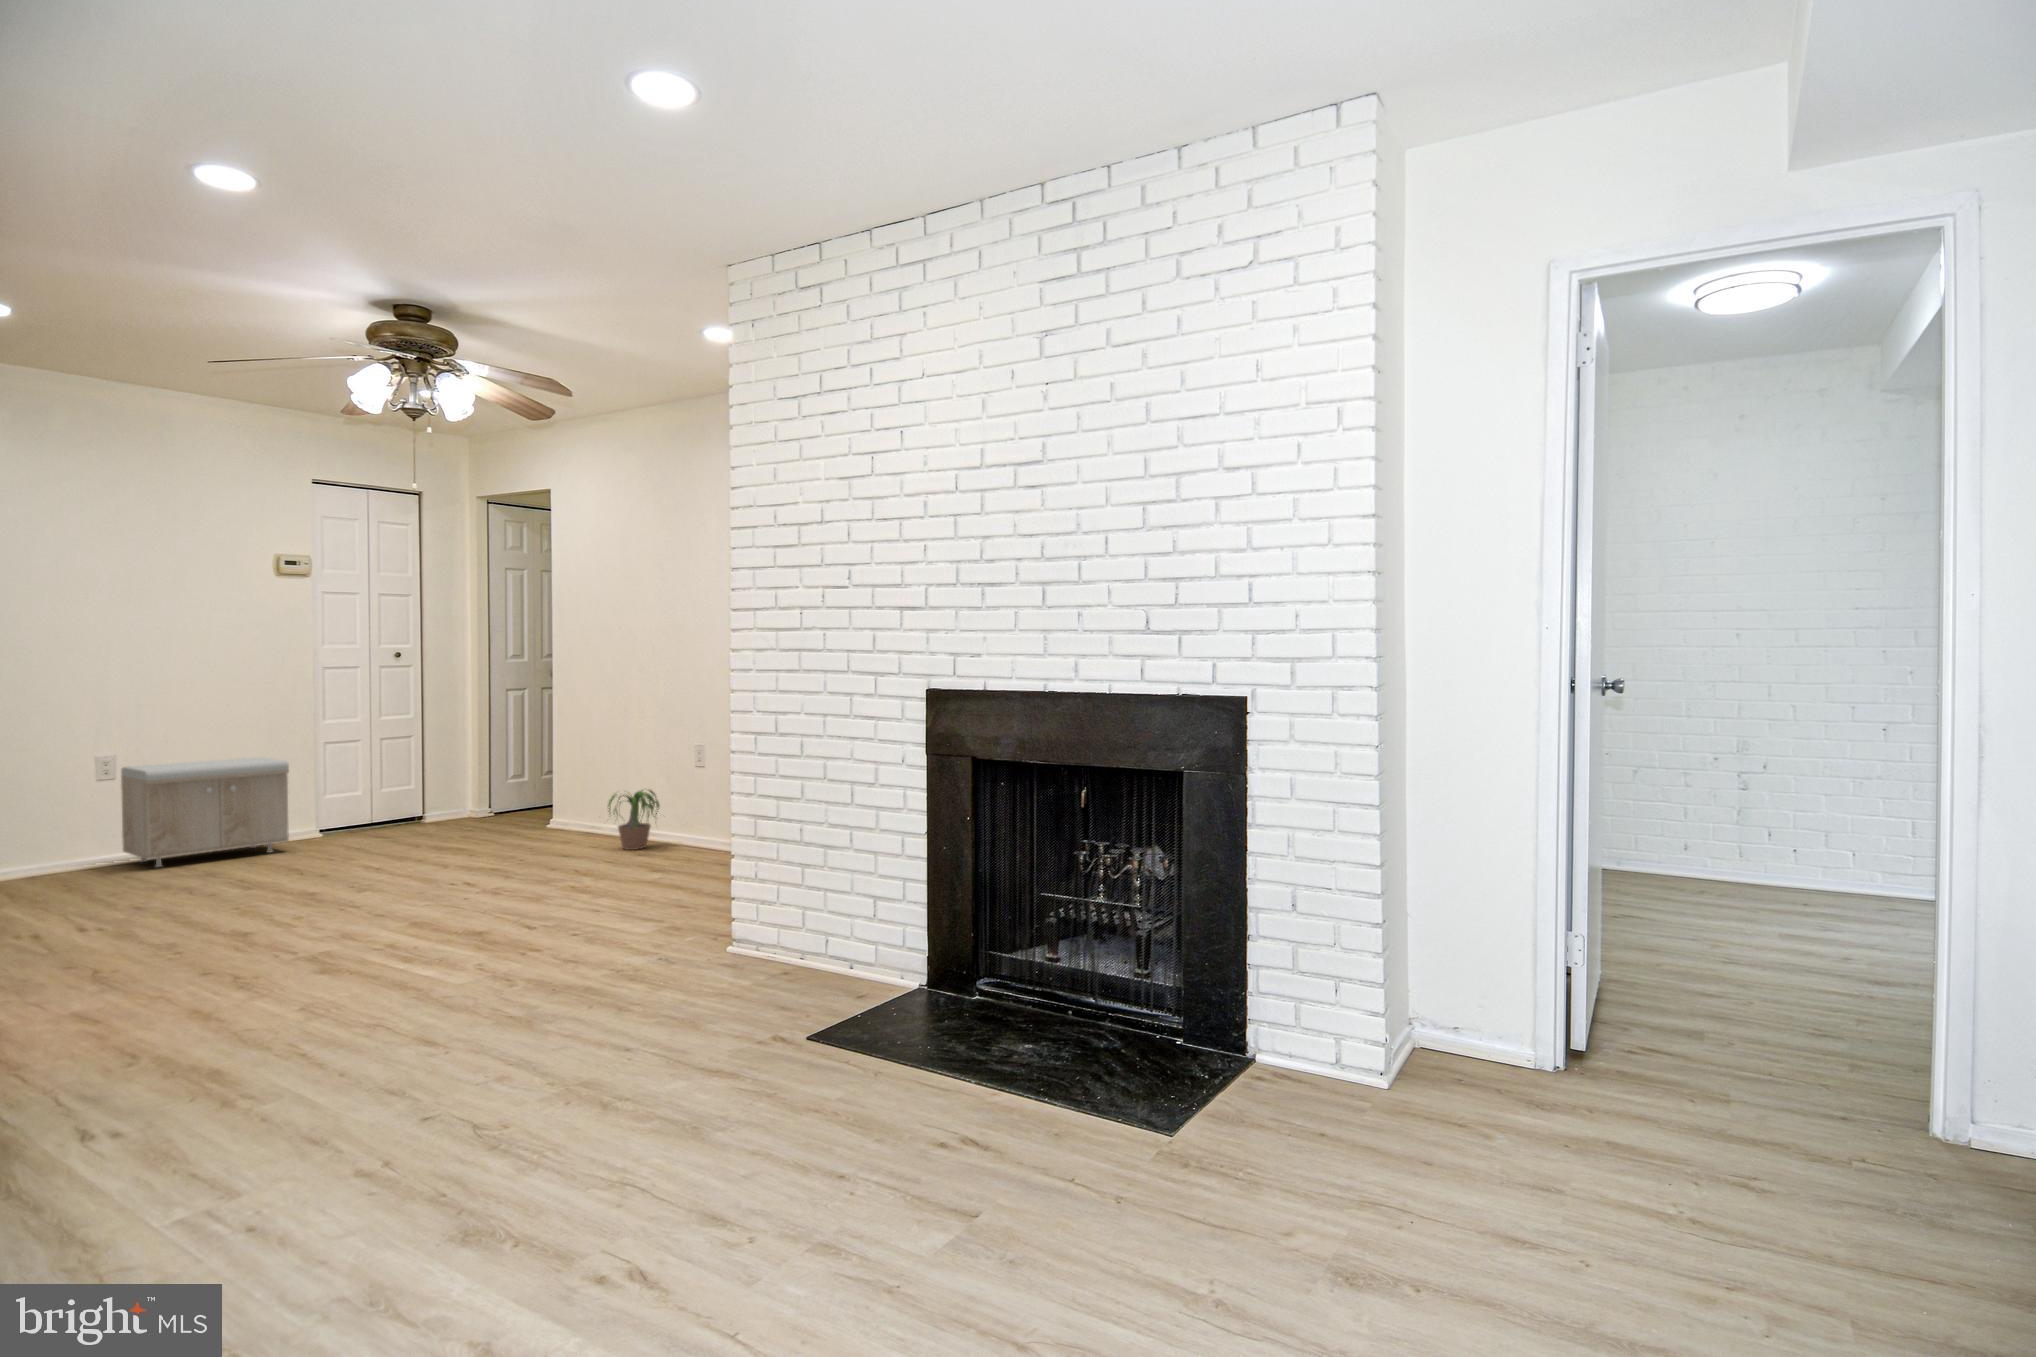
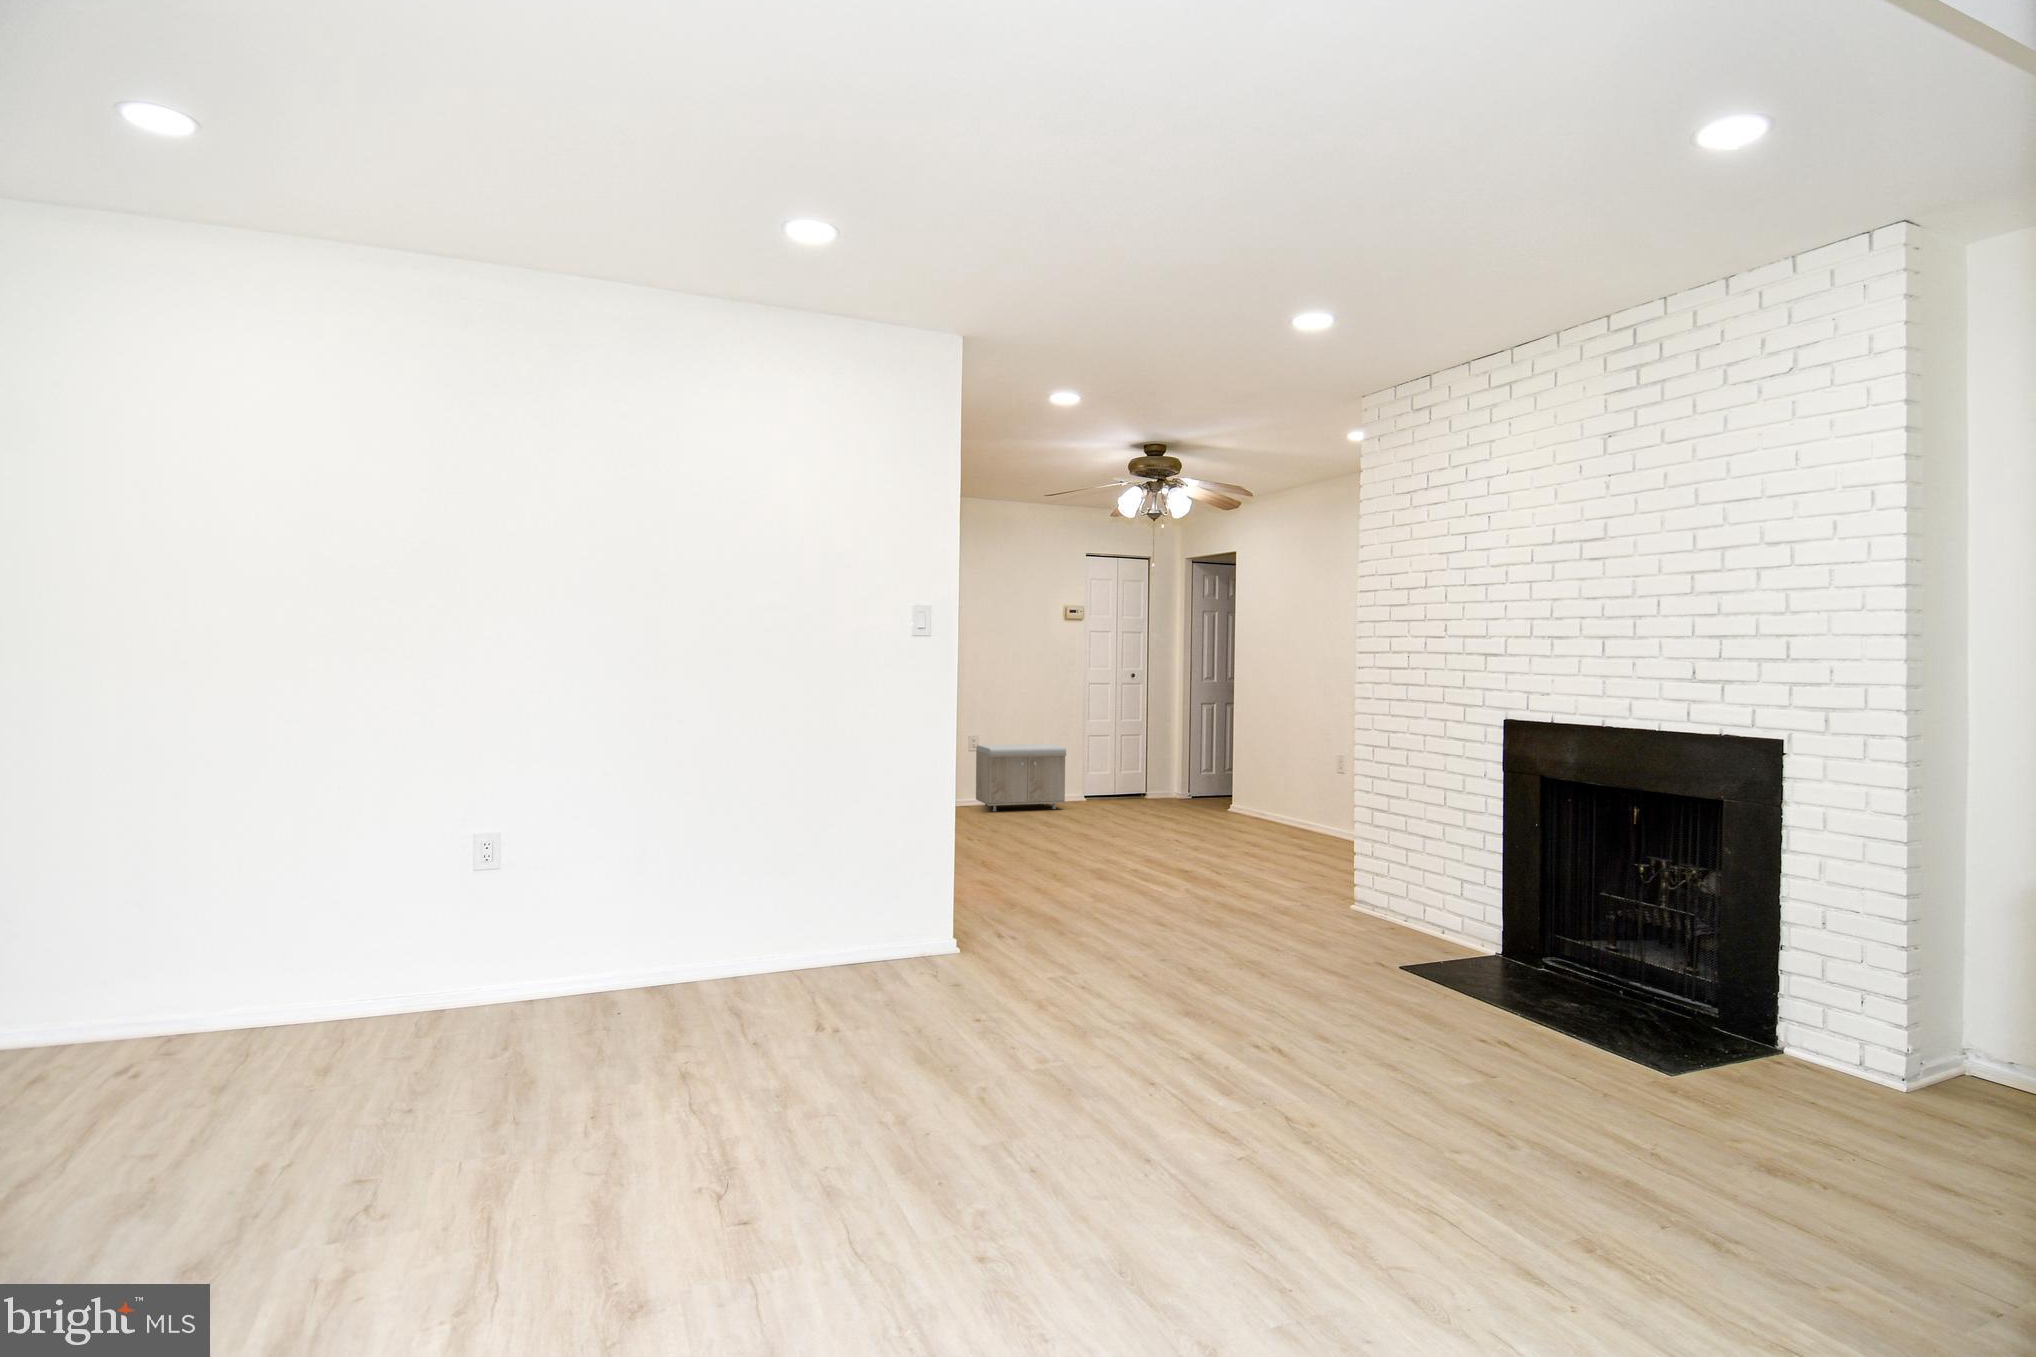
potted plant: present [608,790,659,850] -> none [1264,786,1320,833]

